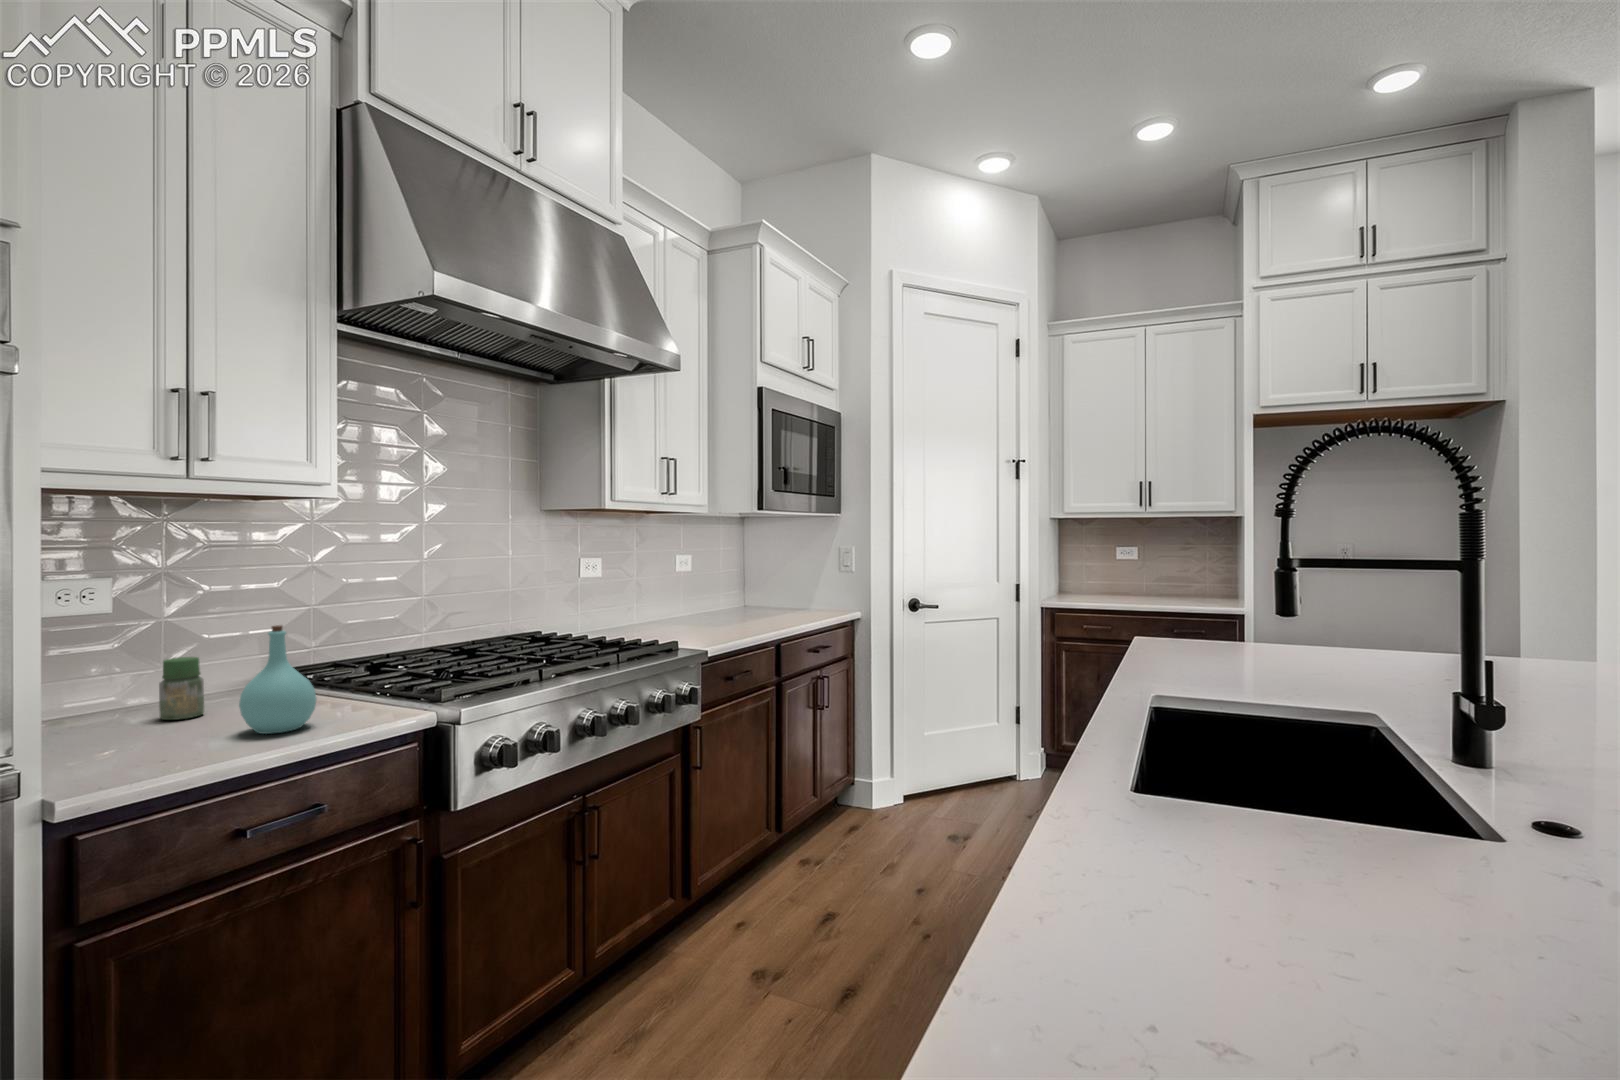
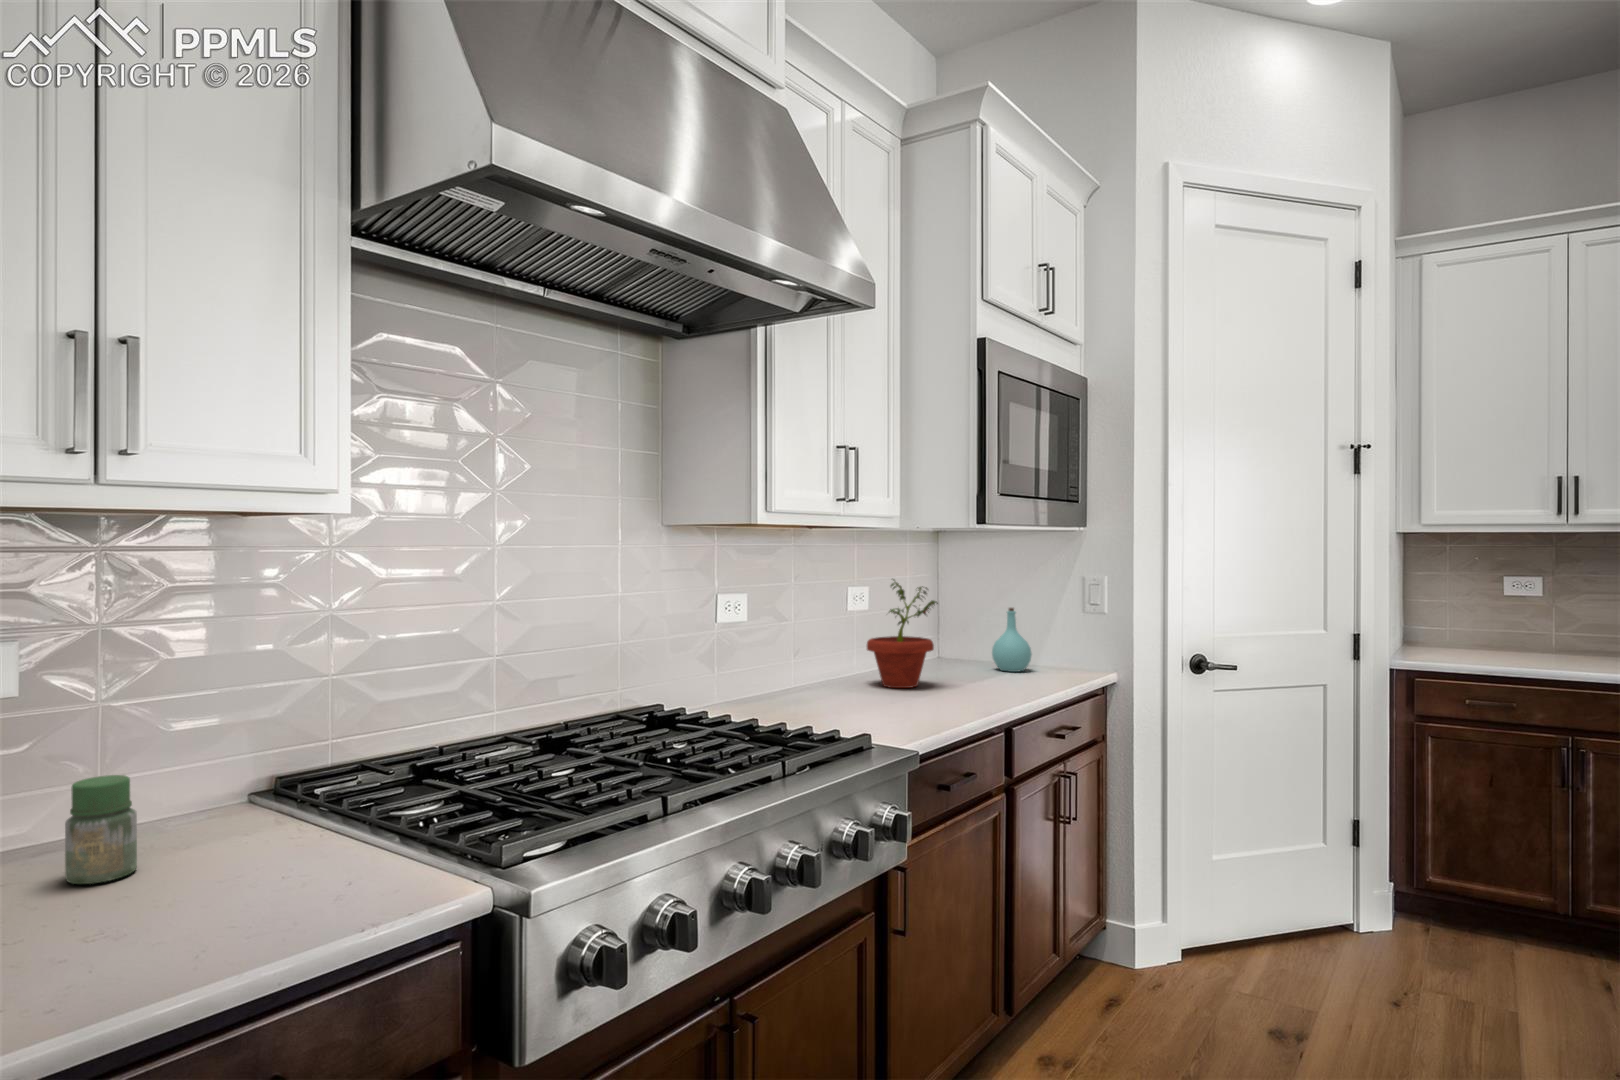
potted plant: none [687,549,737,623] -> present [867,579,938,688]
bottle: present [239,625,316,734] -> present [992,608,1032,672]

